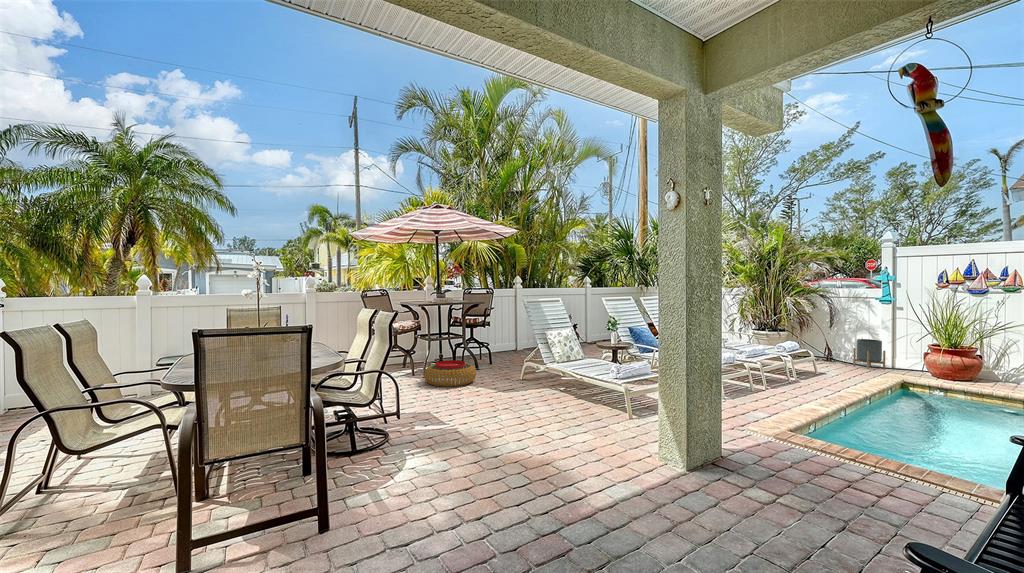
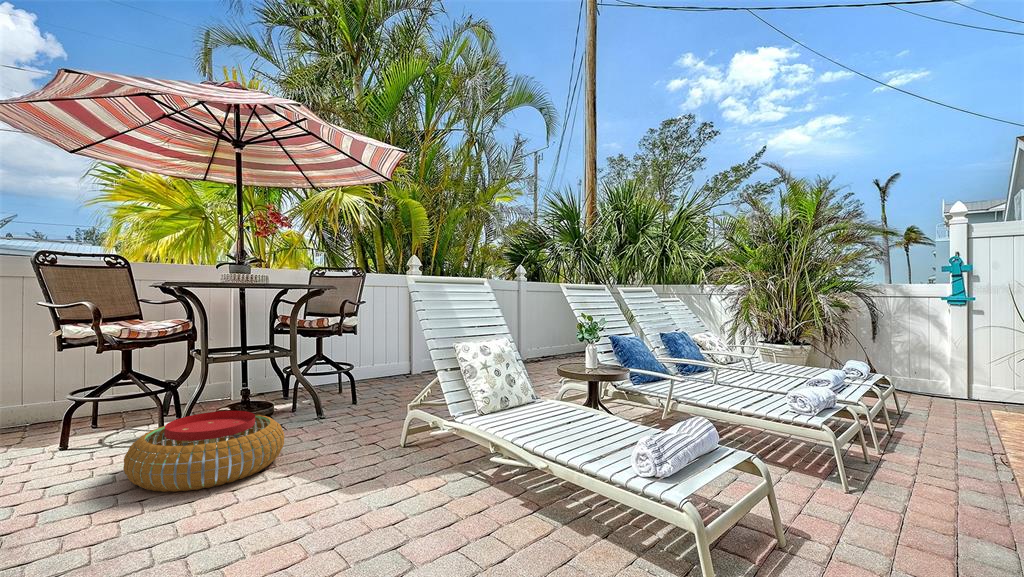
planter: present [853,339,885,369] -> none [913,357,965,403]

